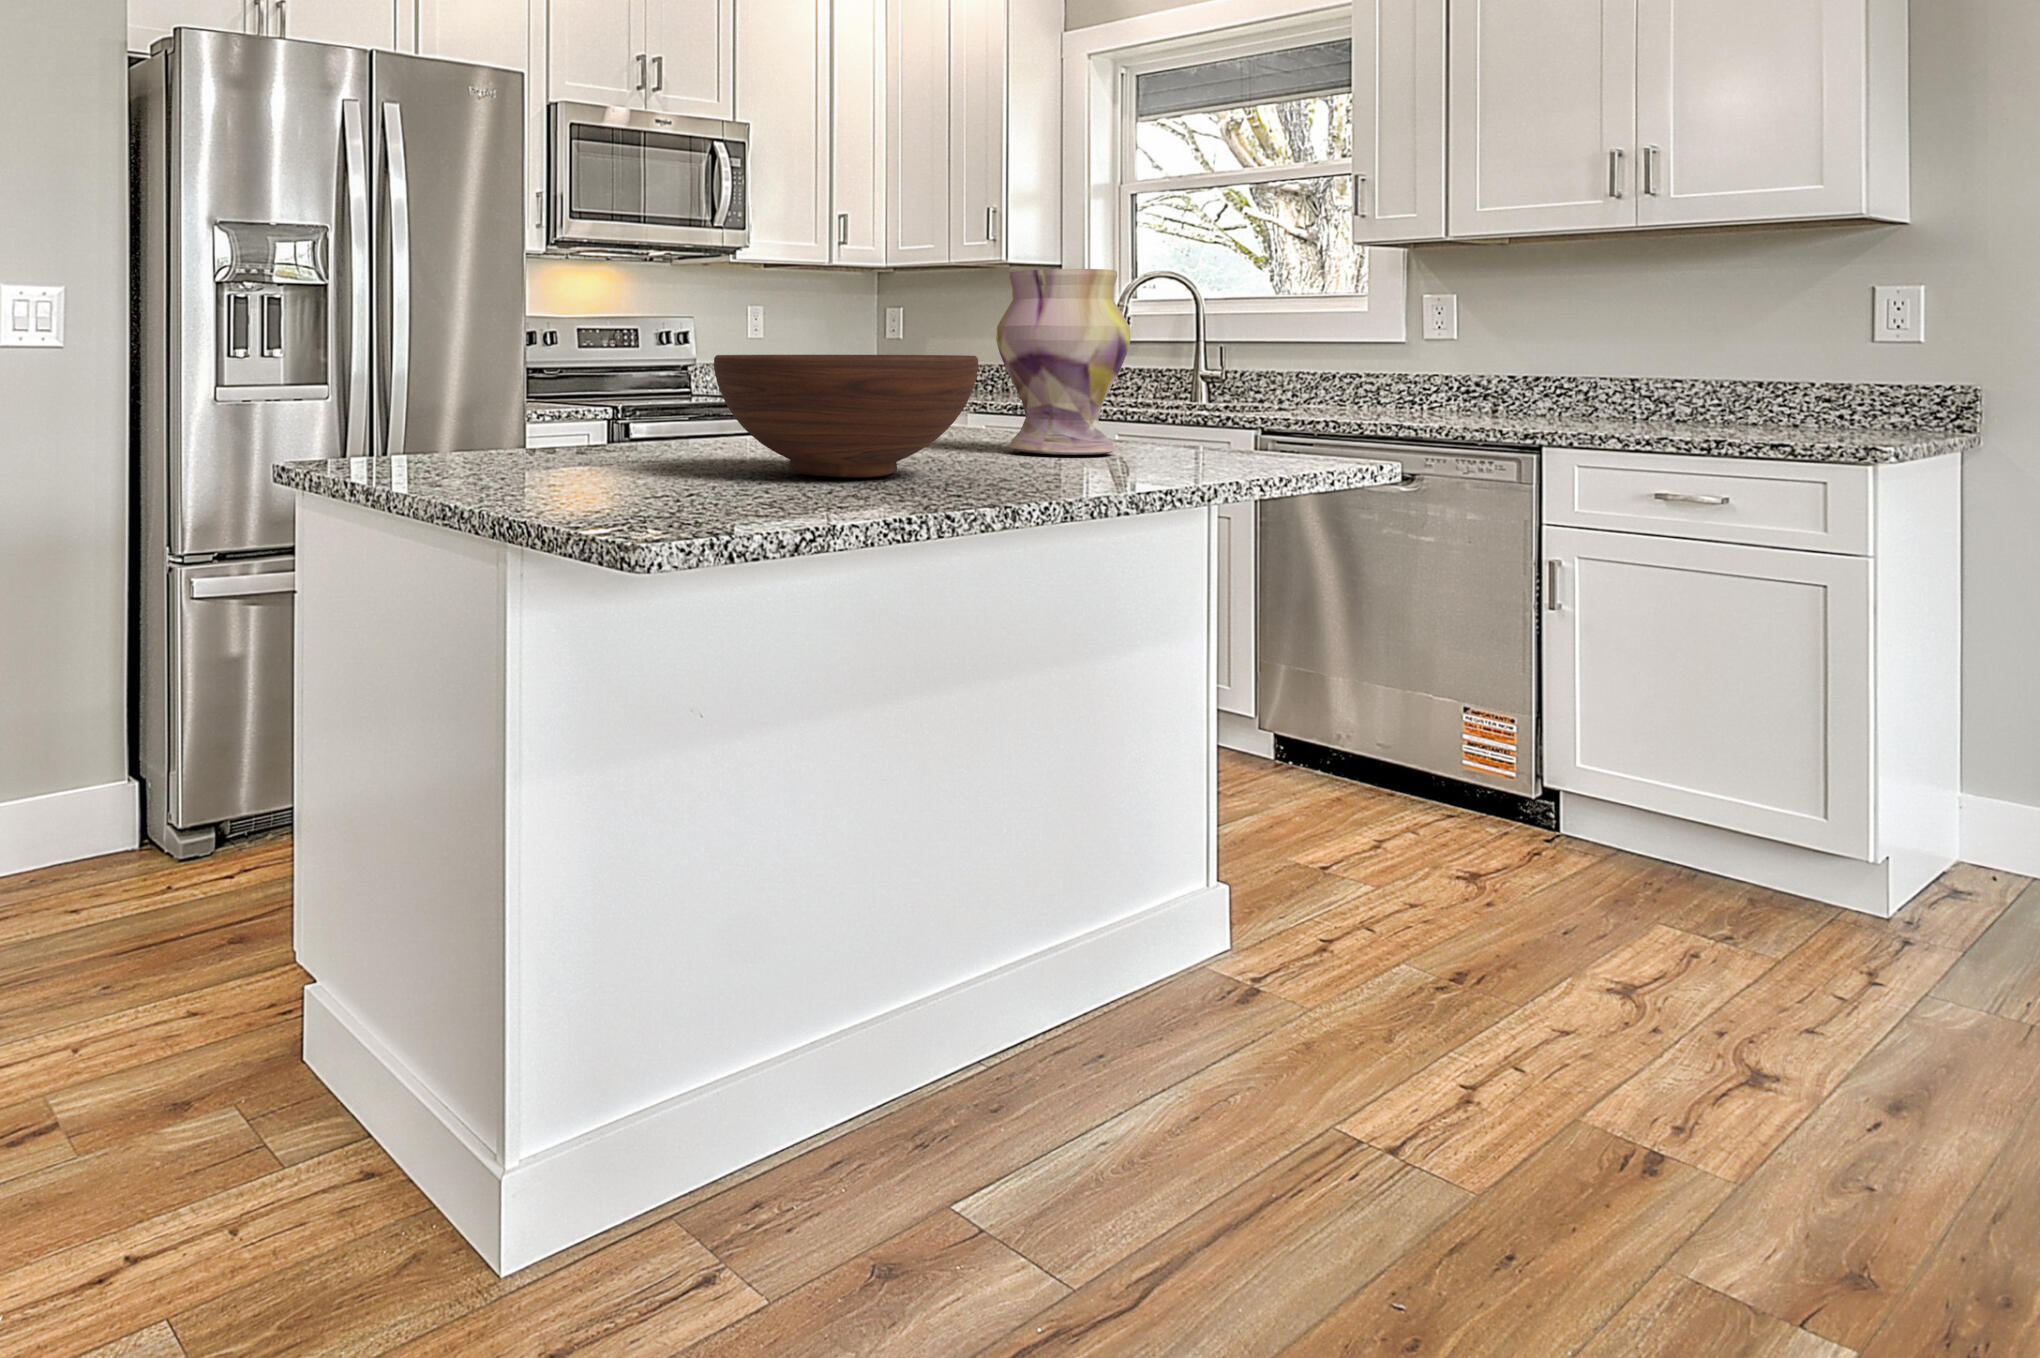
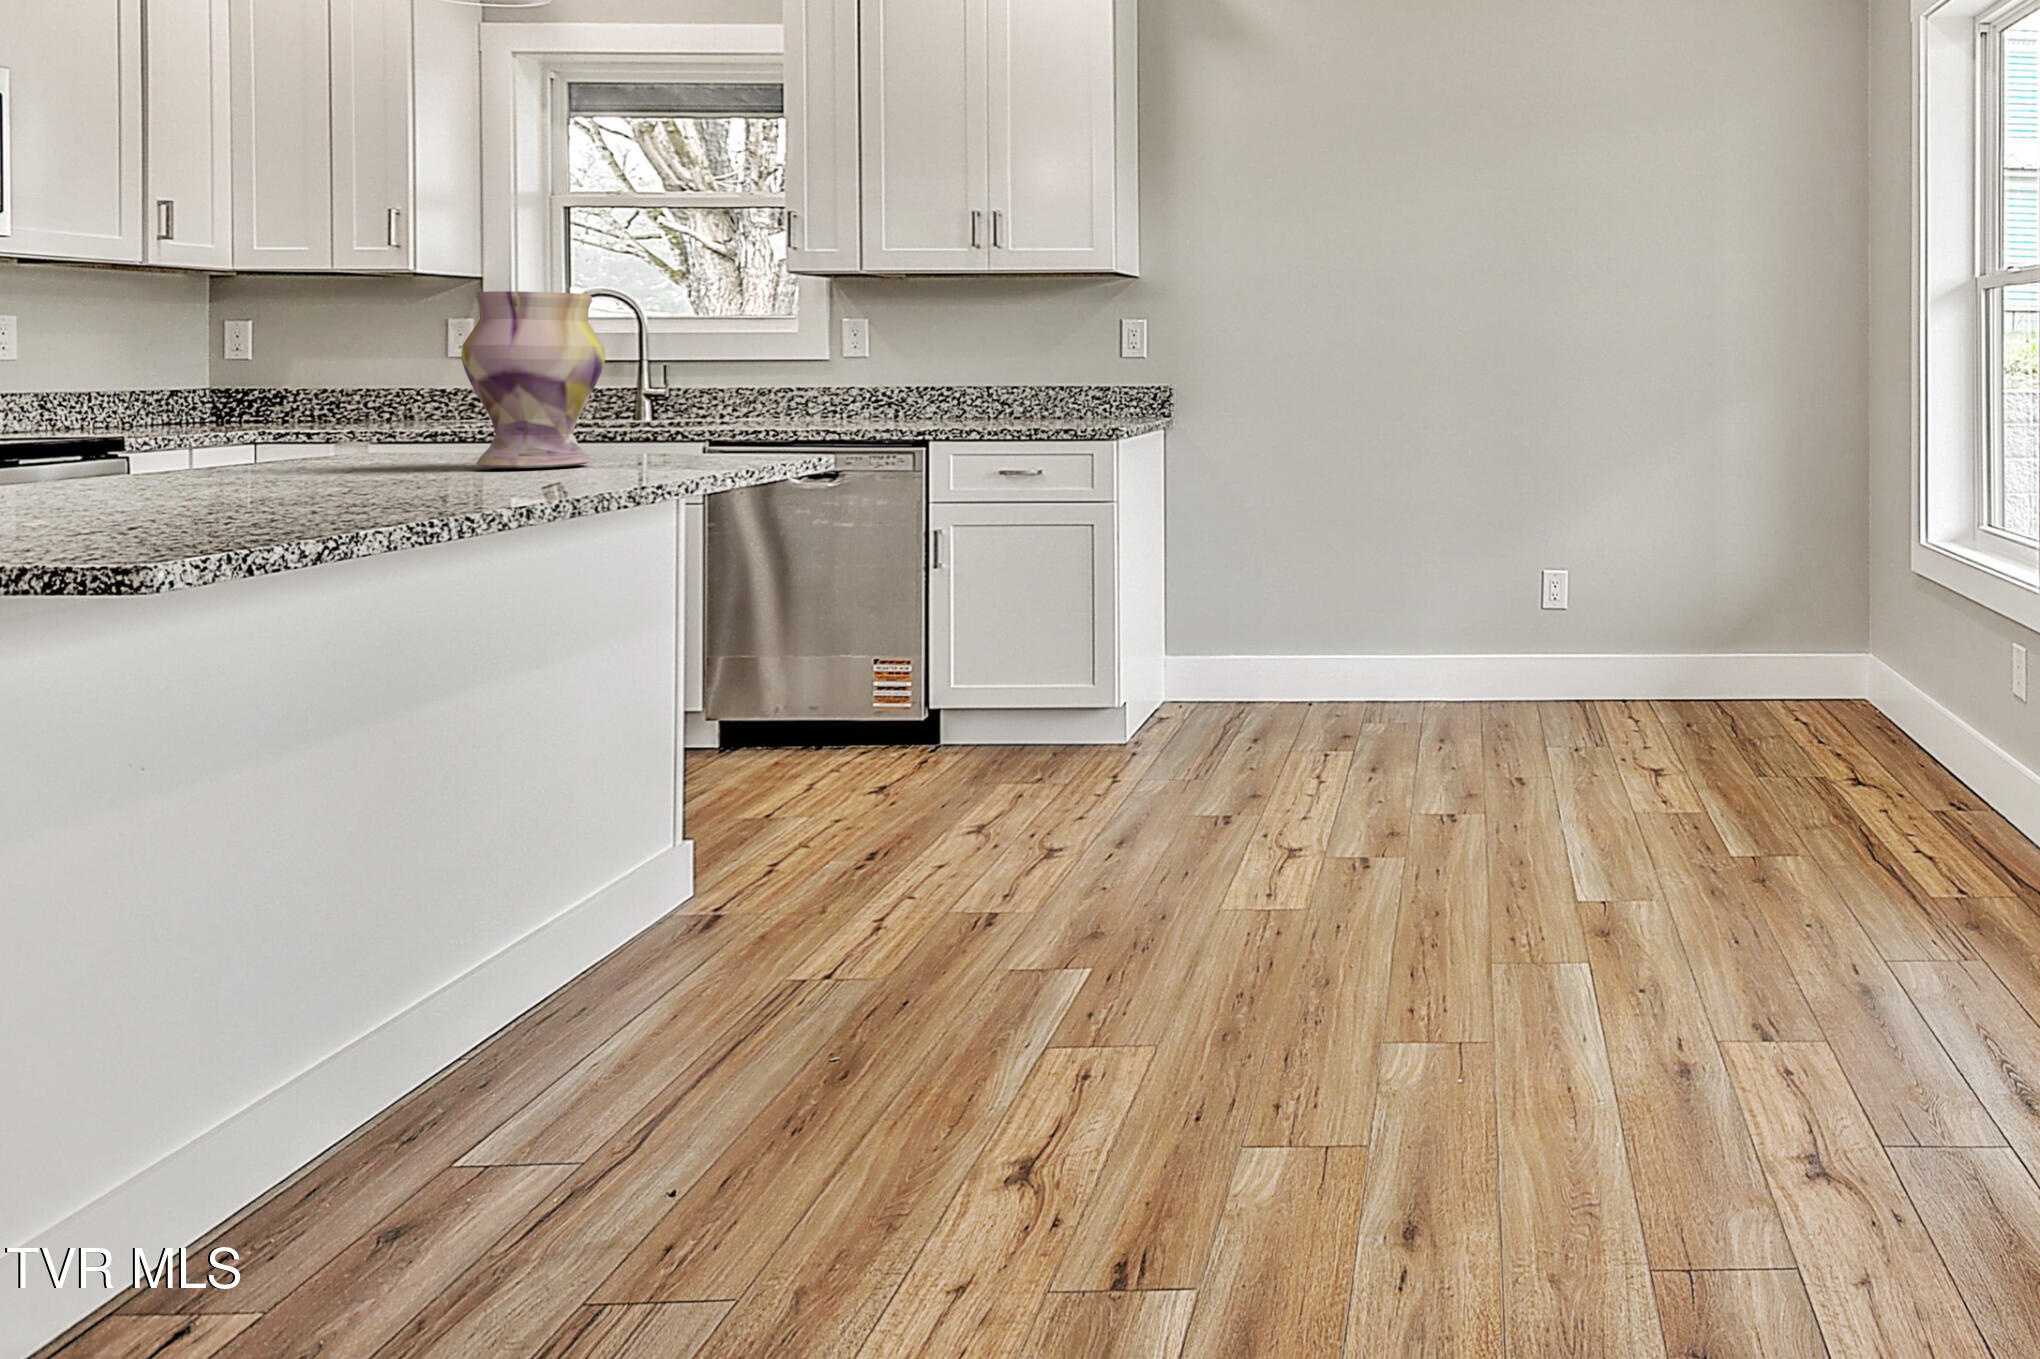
fruit bowl: present [714,355,978,477] -> none [126,374,472,500]

